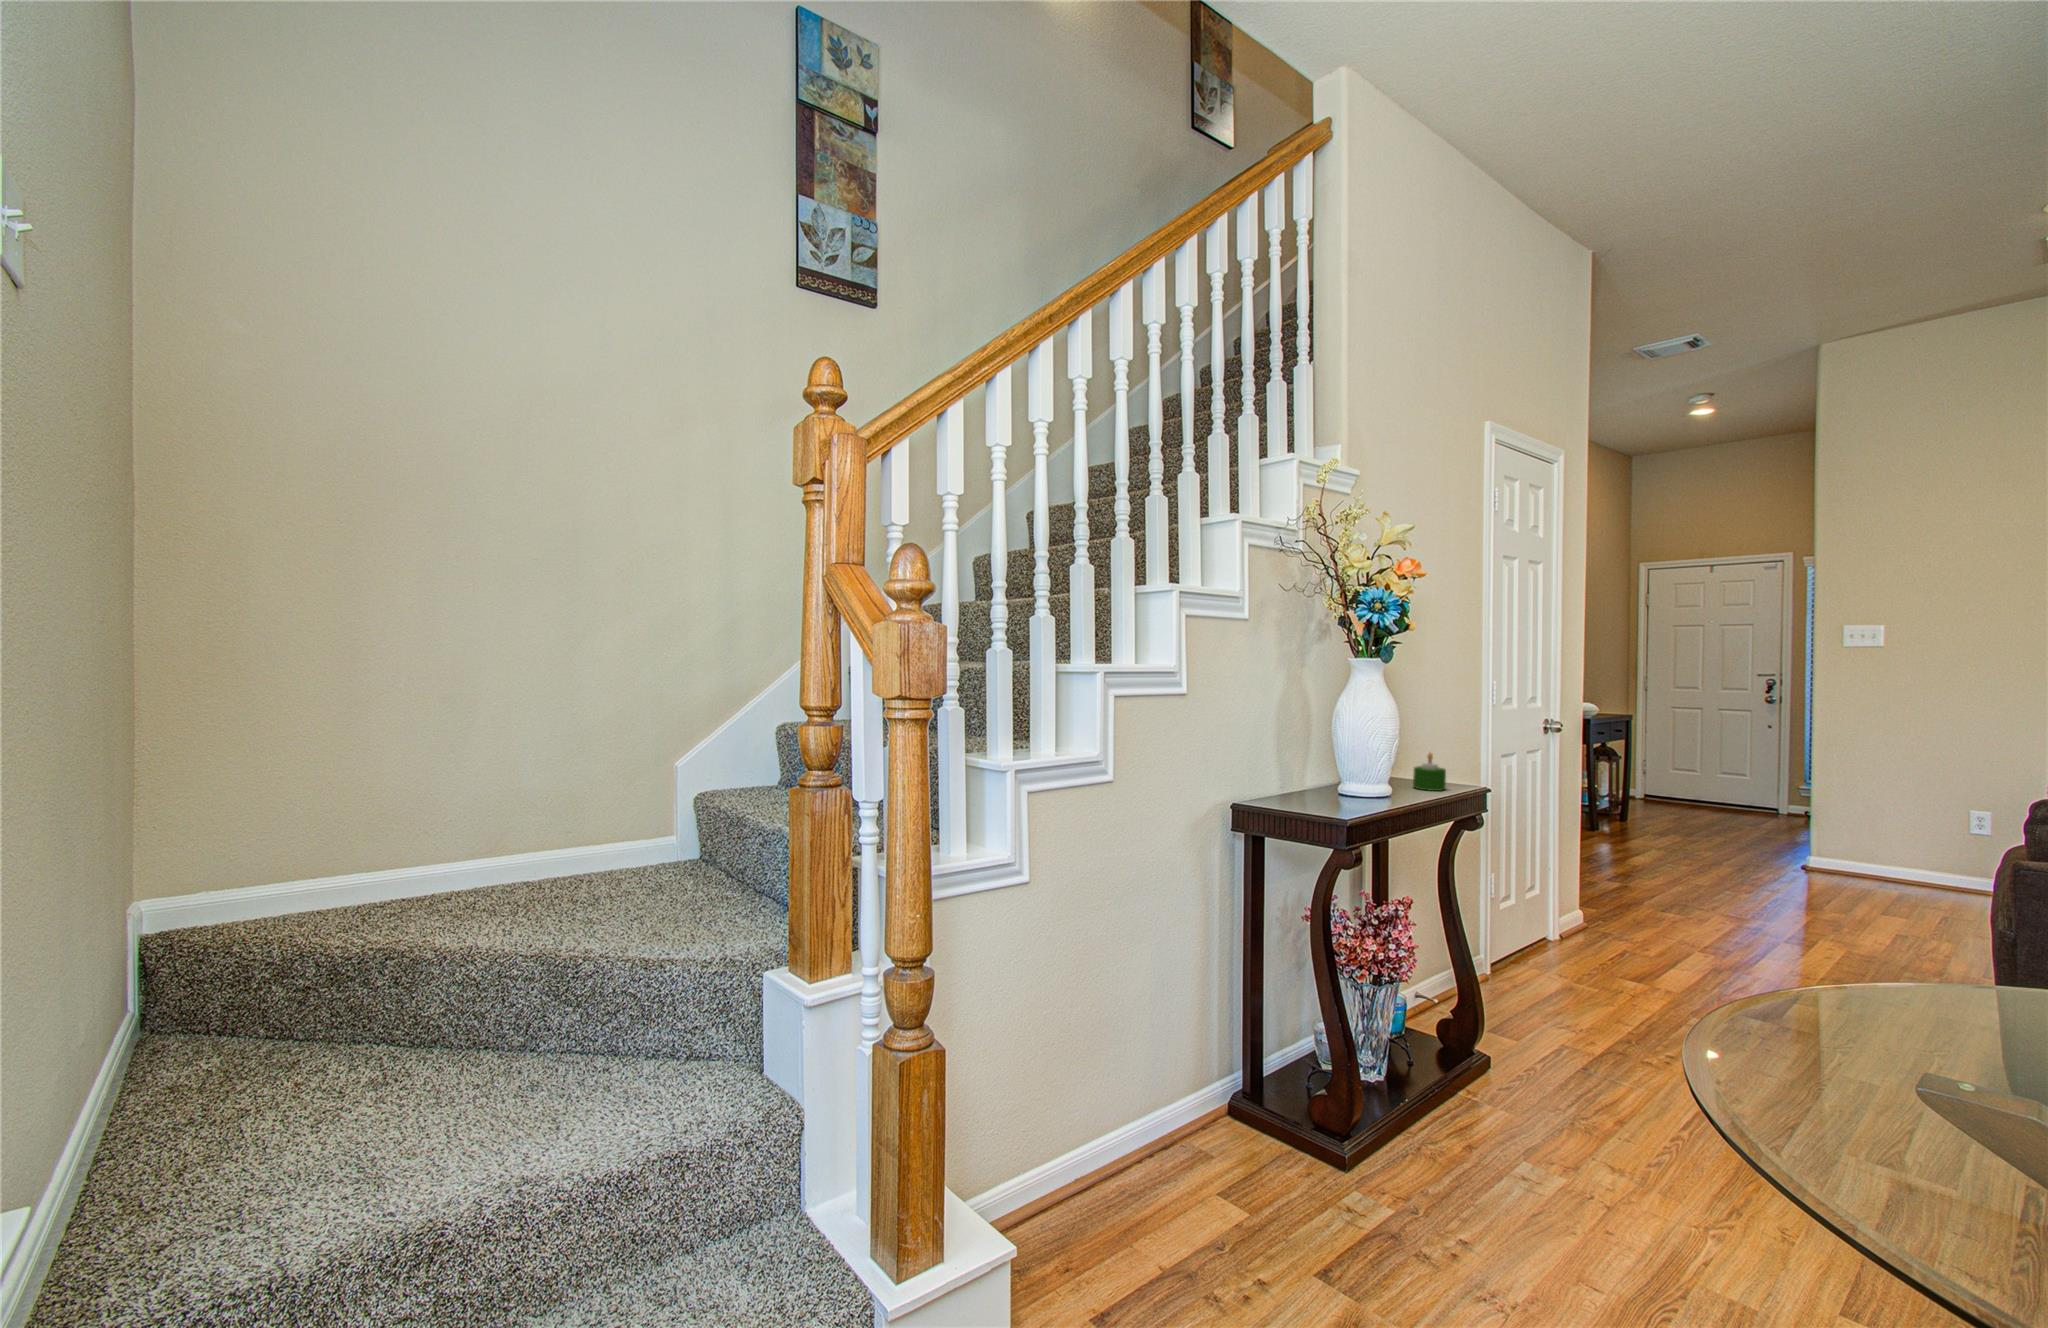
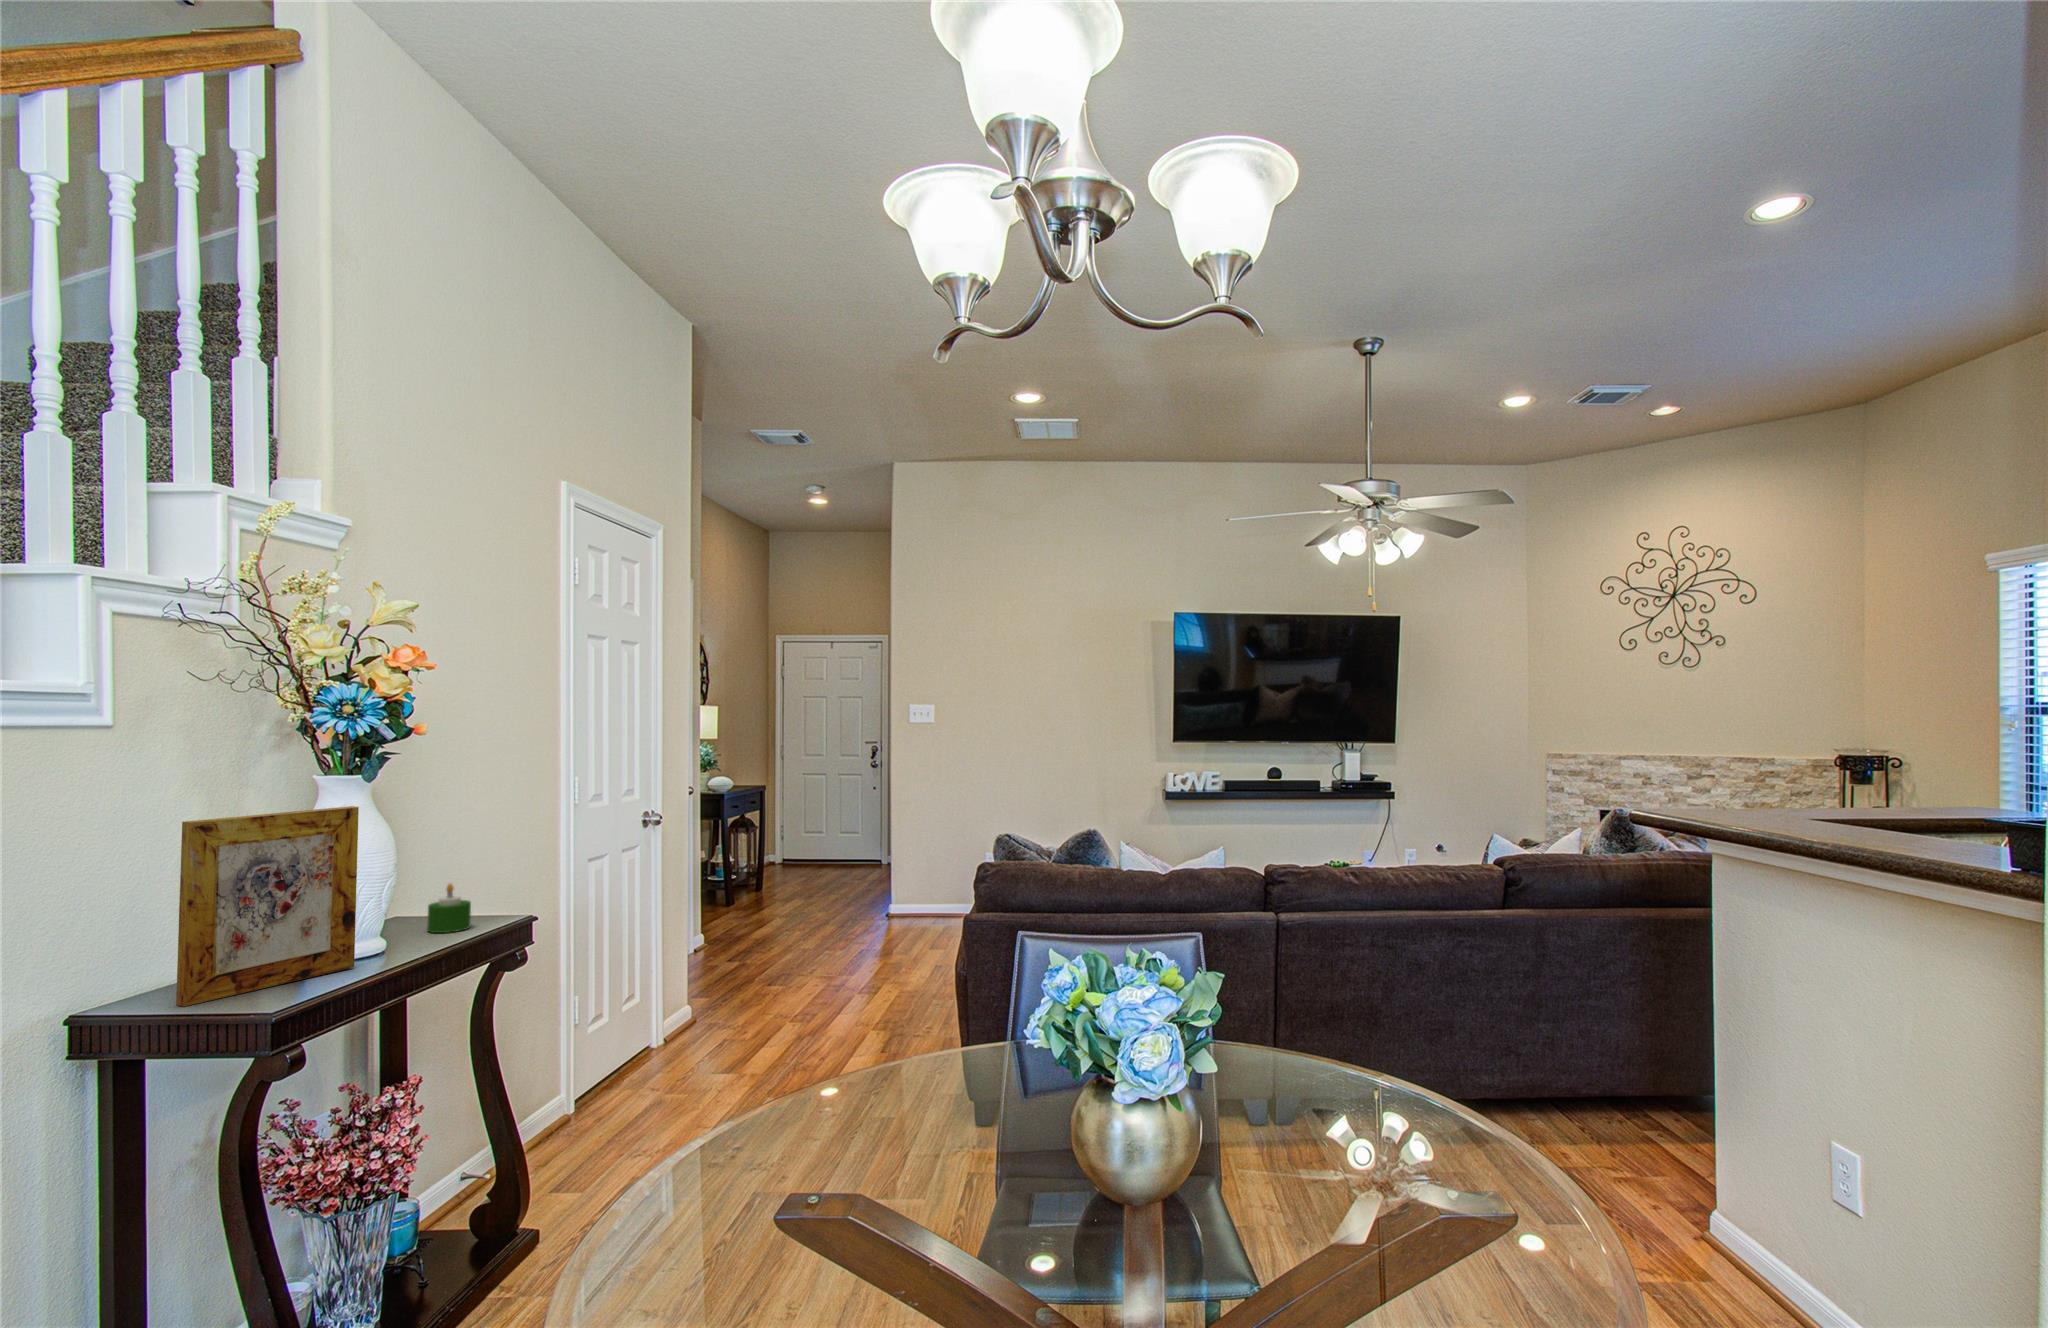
picture frame: none [1285,682,1385,807] -> present [176,806,359,1007]

